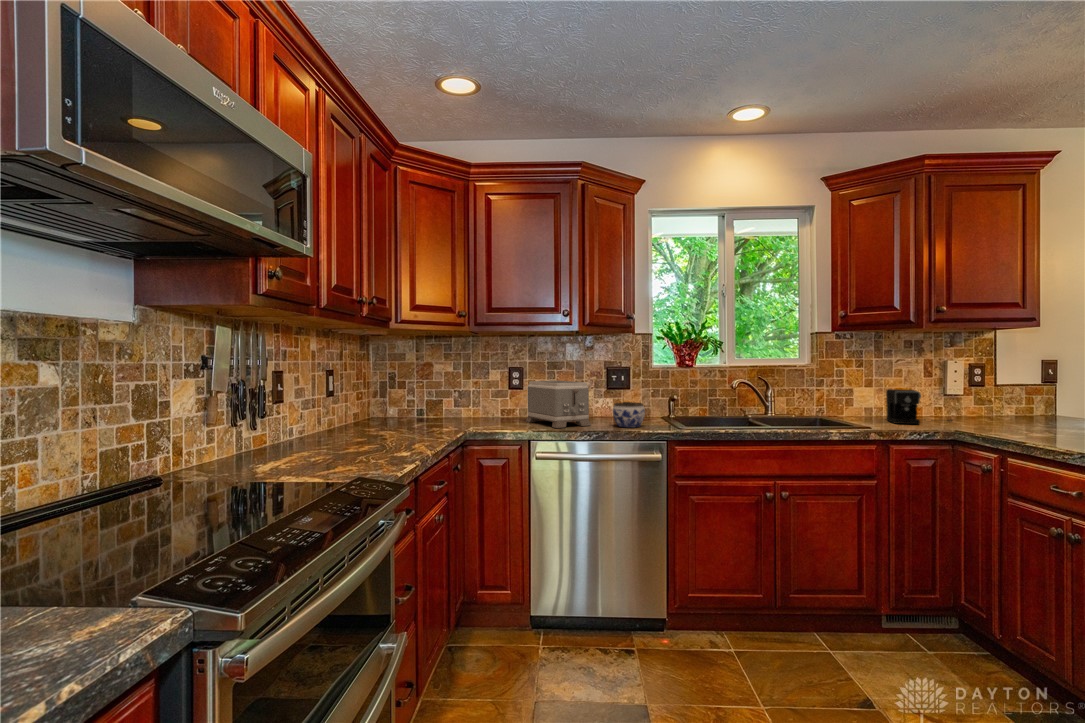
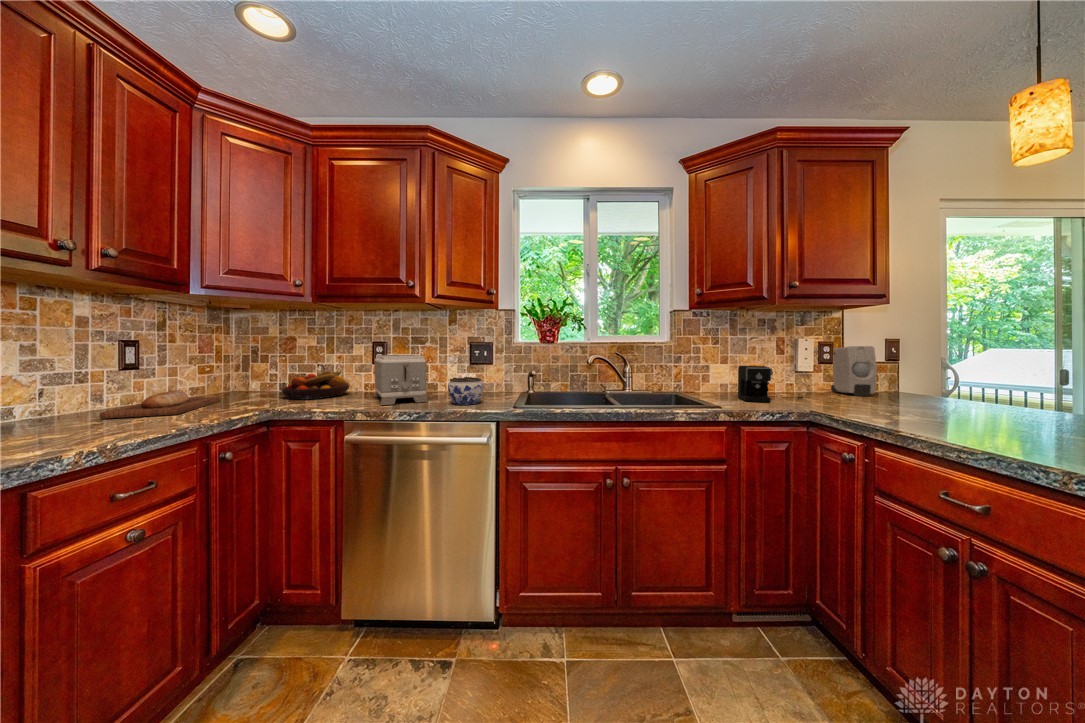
soap dispenser: none [982,369,1028,419] -> present [831,346,877,396]
fruit bowl: none [441,397,497,424] -> present [281,371,350,399]
bread loaf: none [352,415,404,438] -> present [99,390,220,418]

